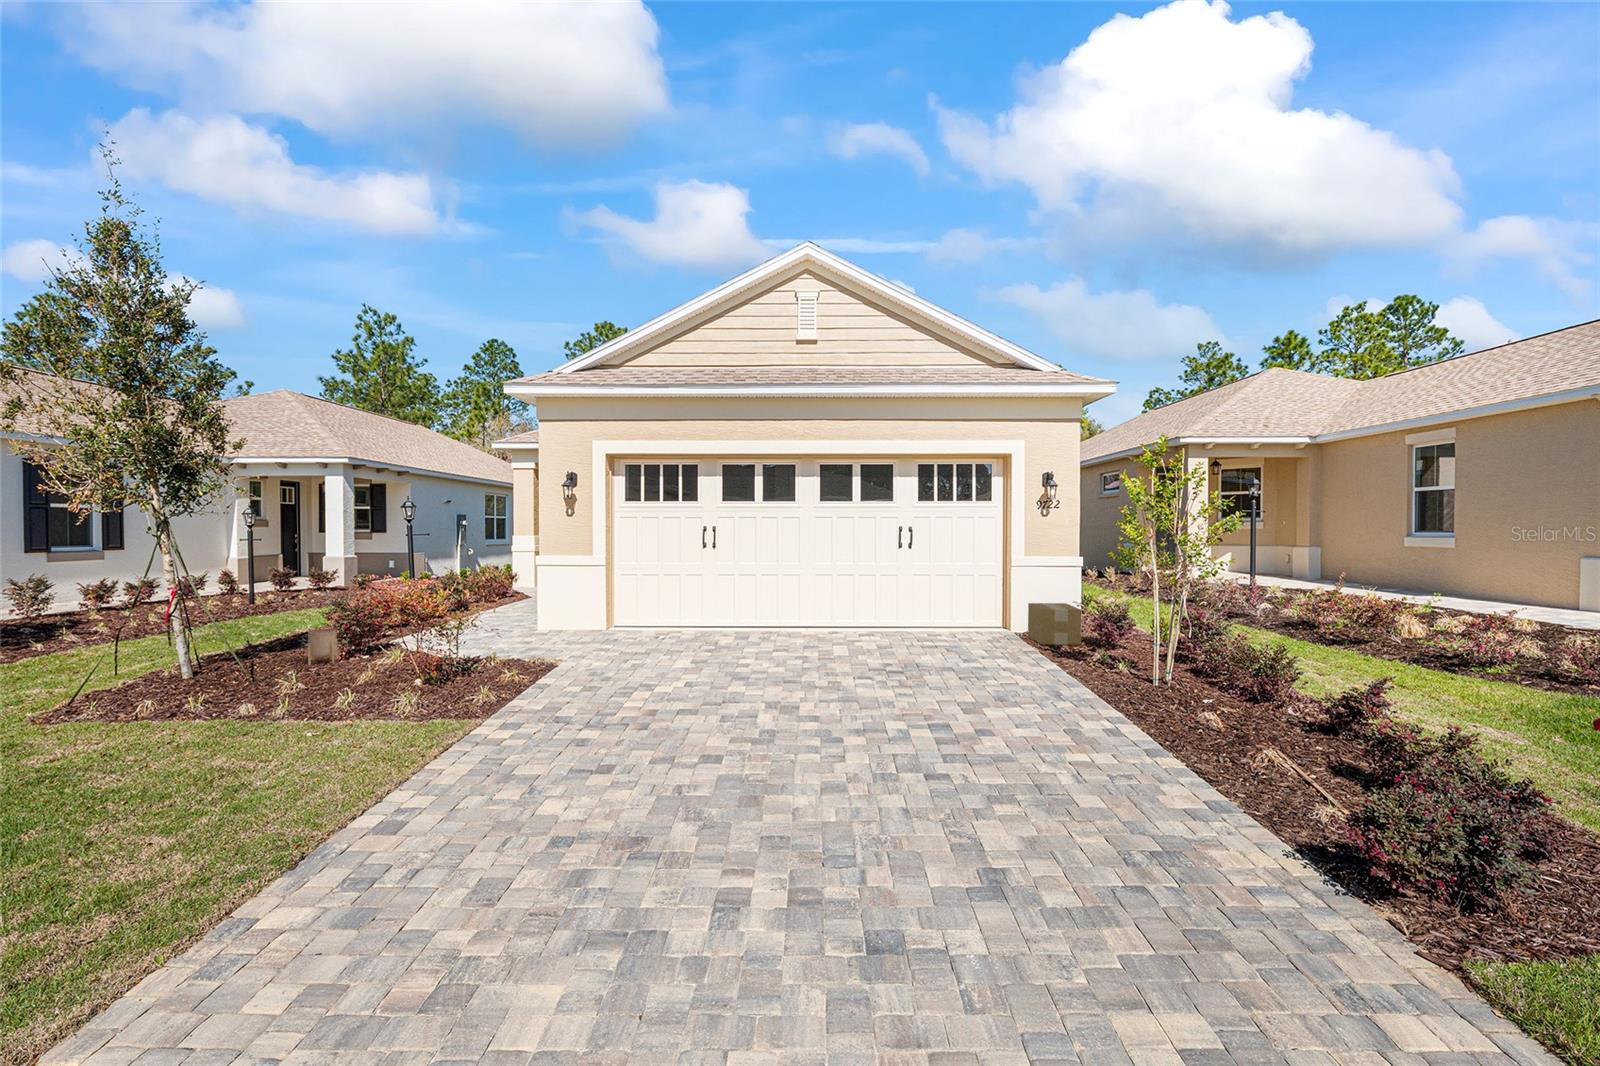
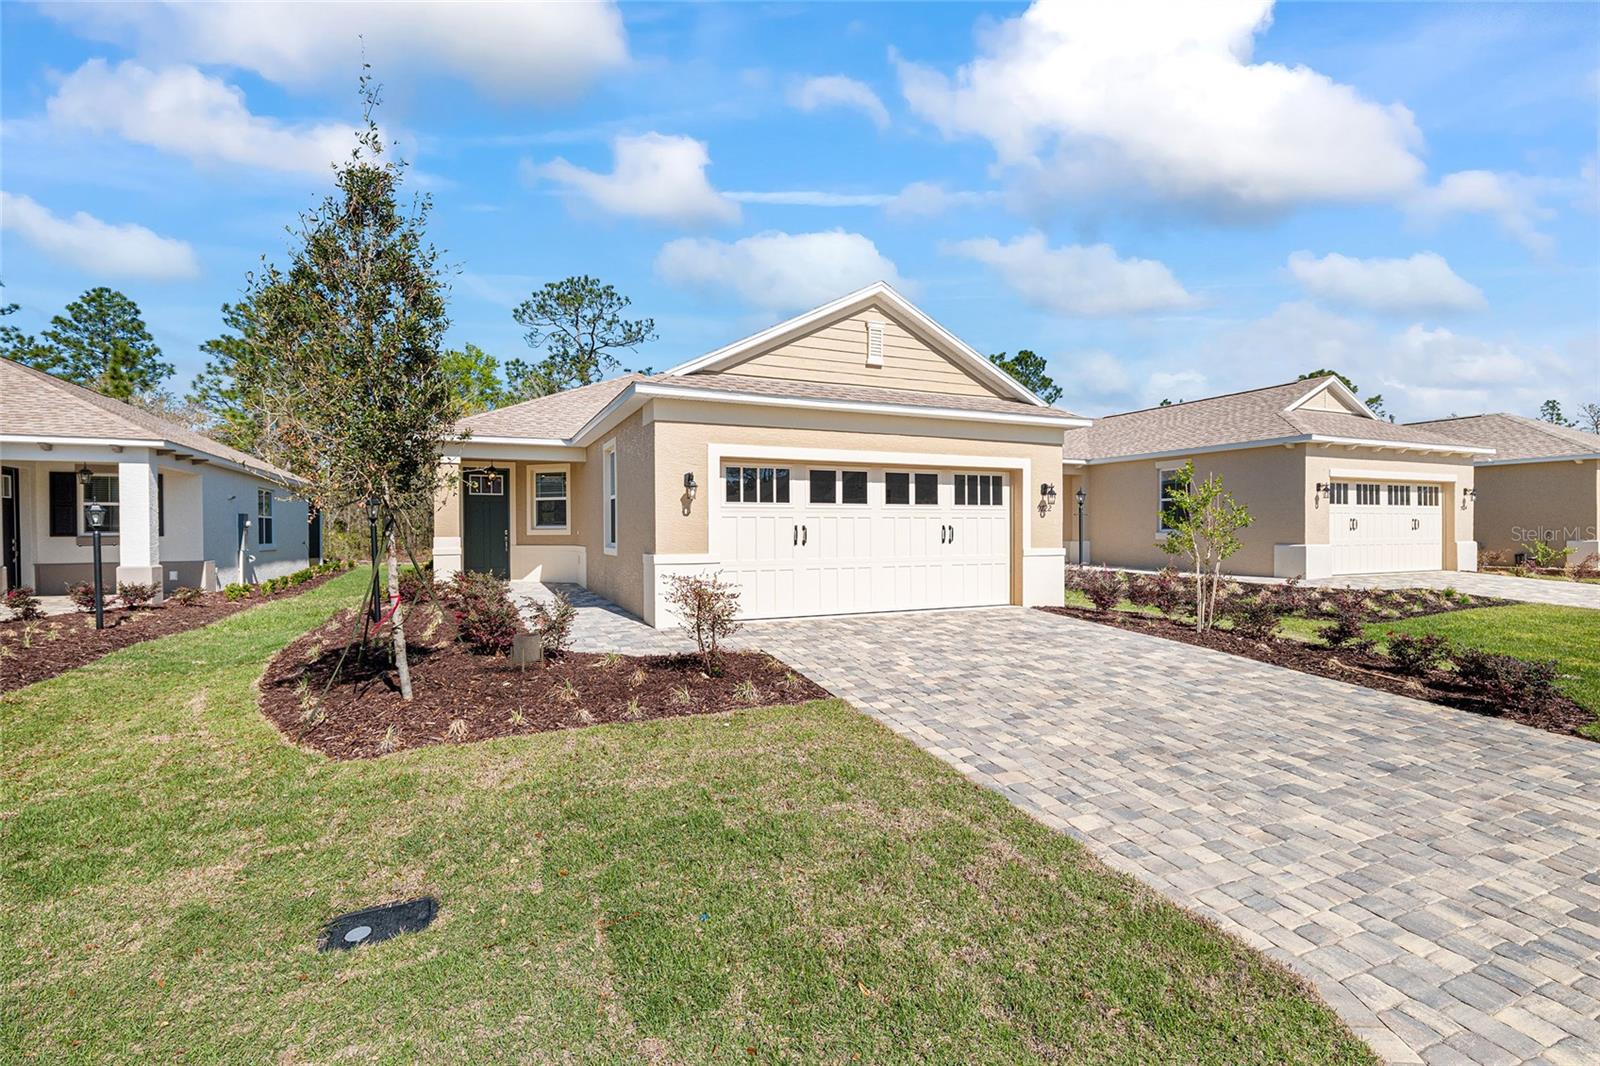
cardboard box: present [1028,603,1081,645] -> none [1032,582,1079,612]

